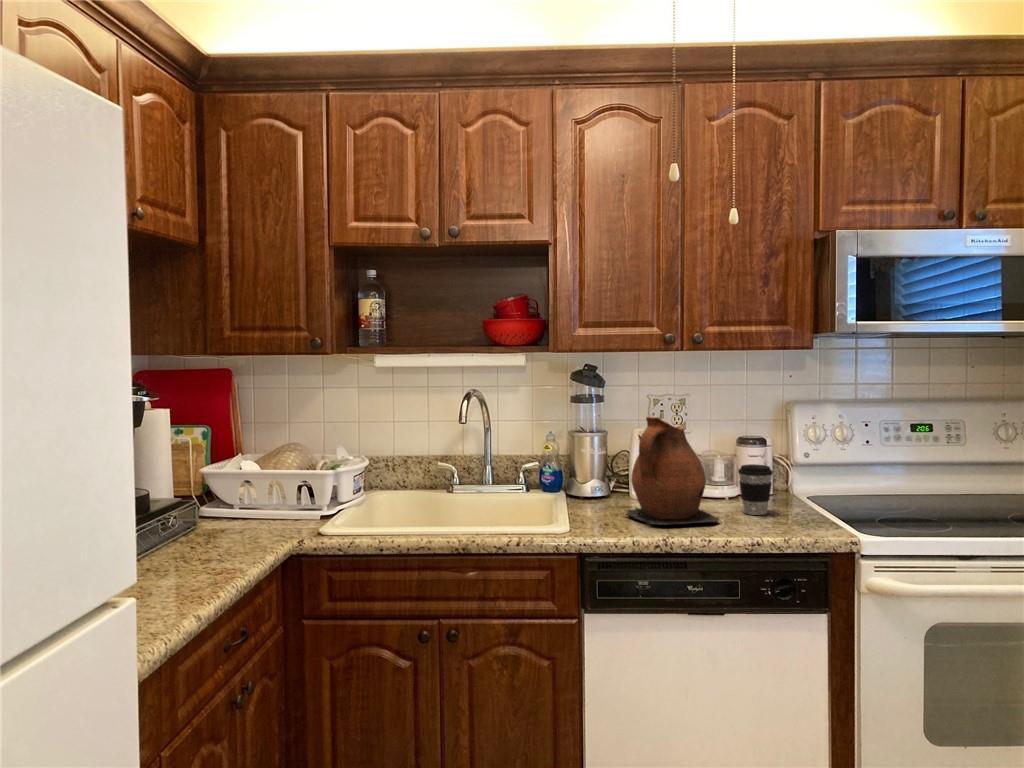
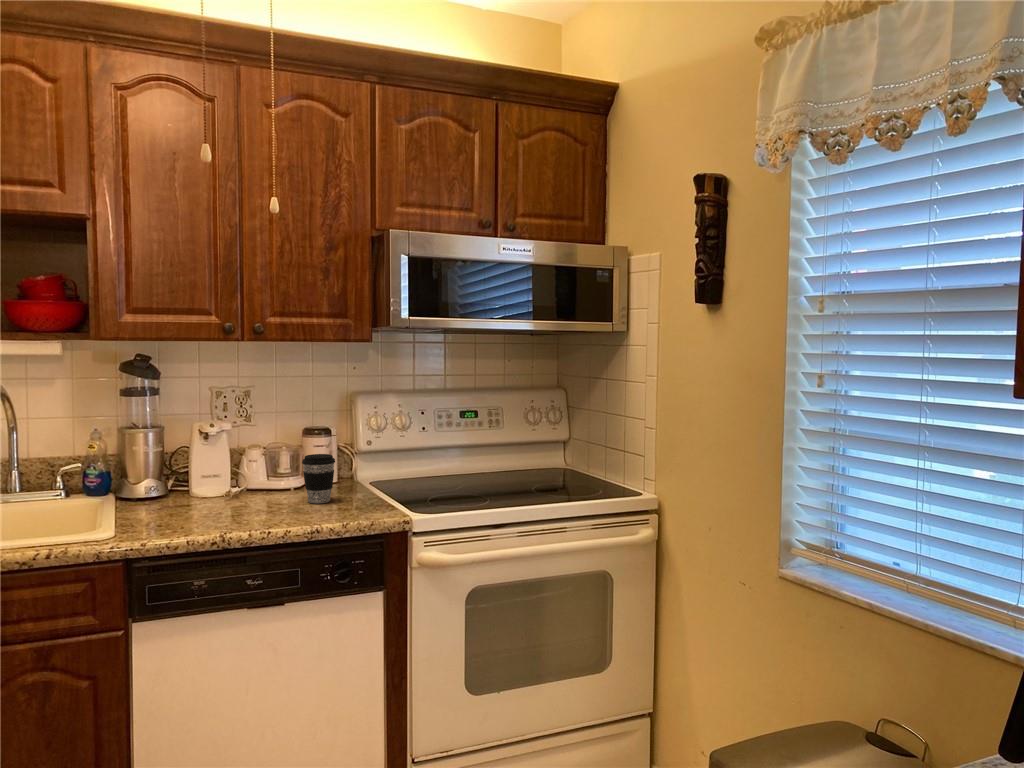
ceramic pitcher: present [627,417,719,525] -> none [179,411,281,522]

